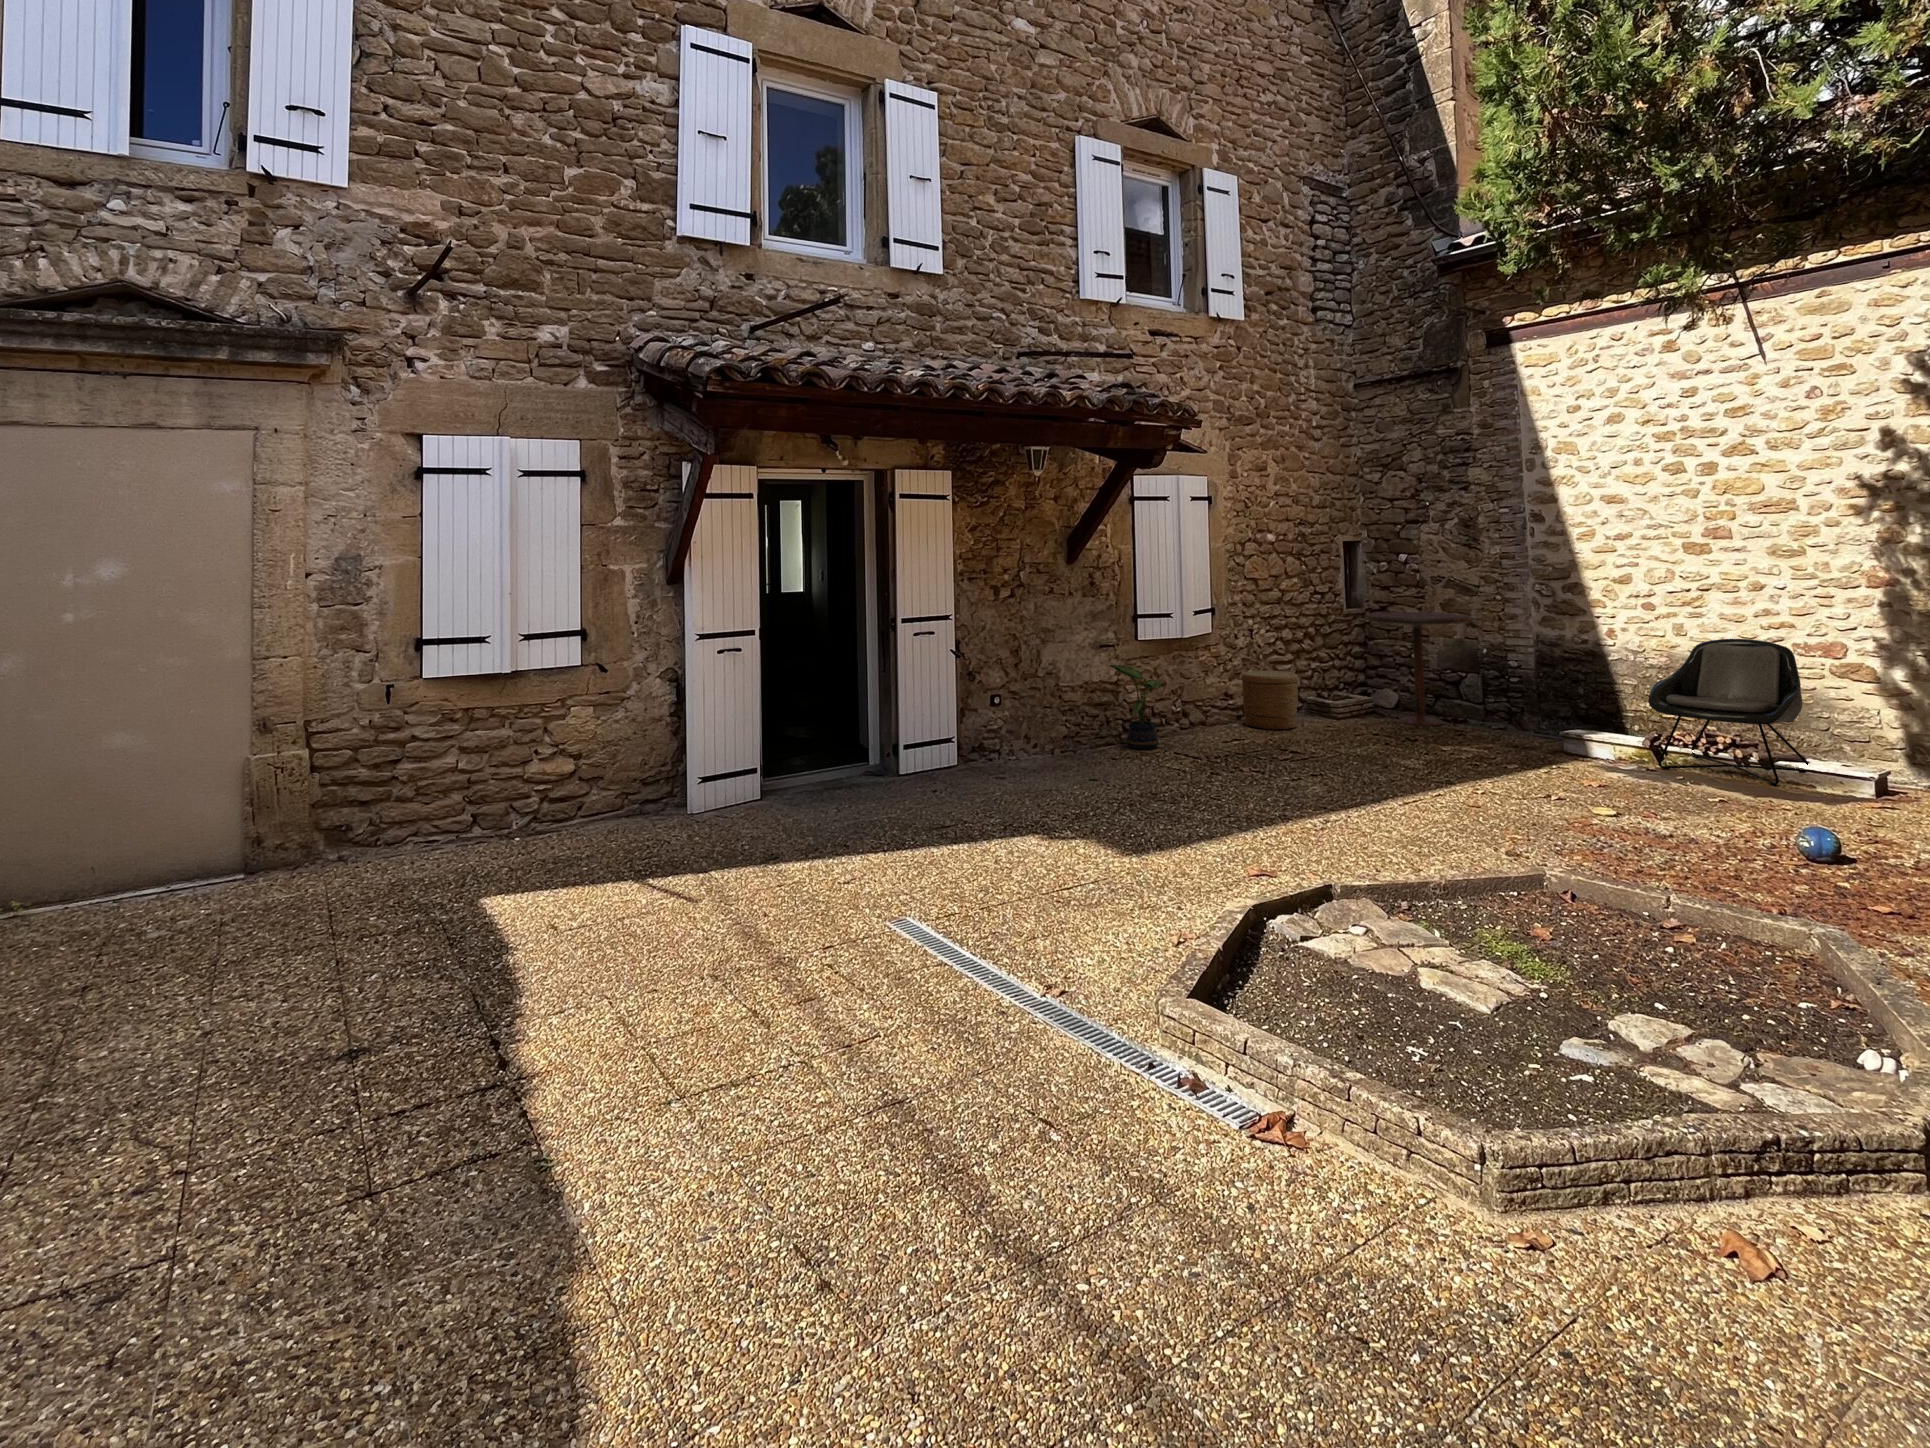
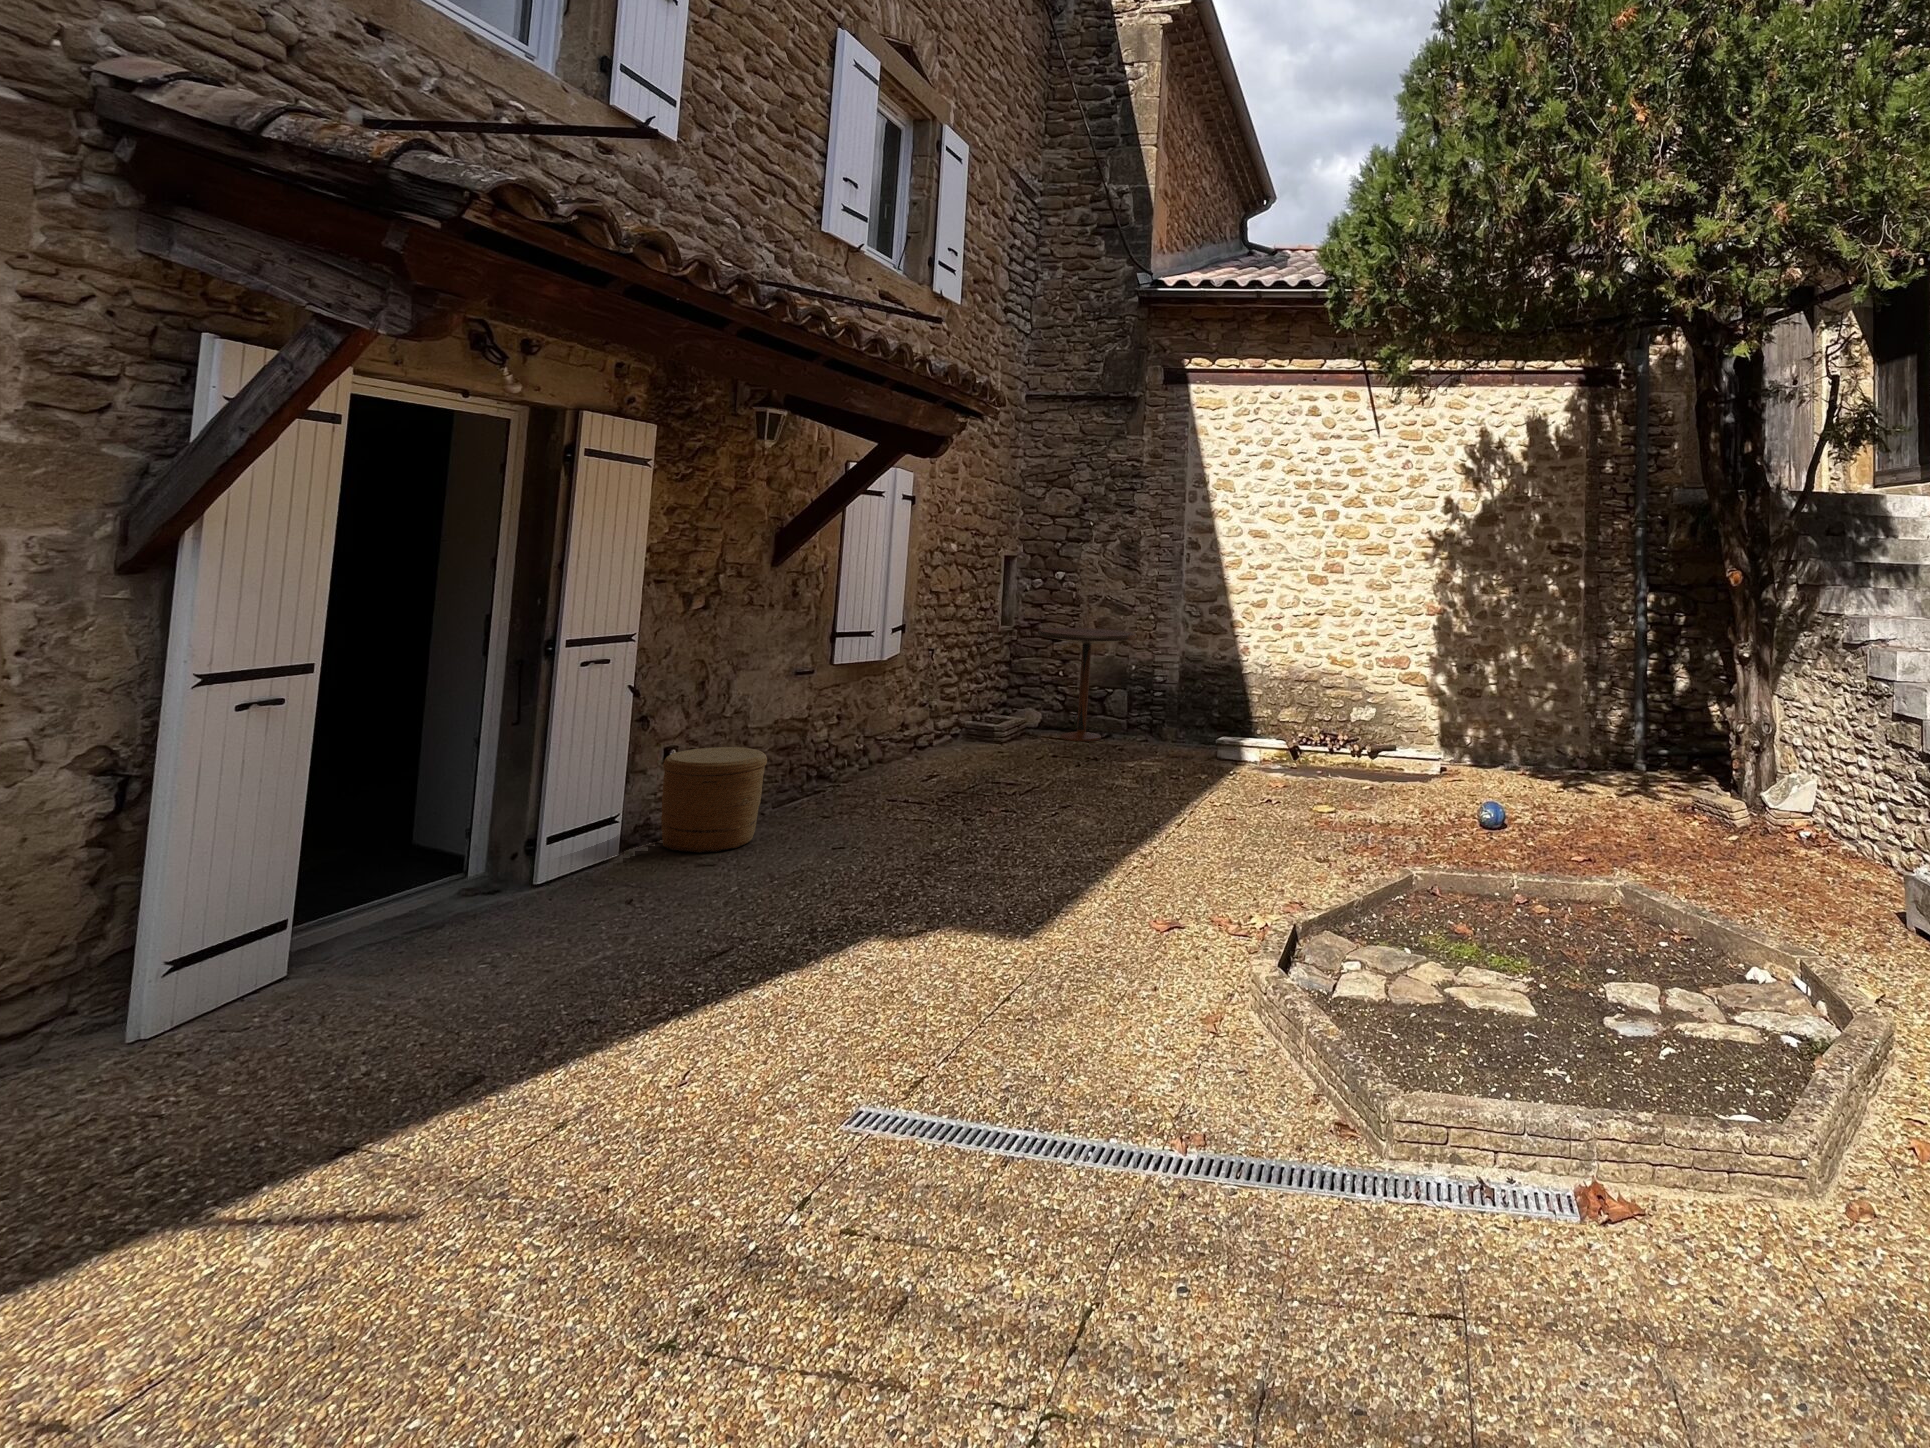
lounge chair: present [1648,639,1809,786] -> none [1298,654,1395,772]
potted plant: present [1110,665,1164,750] -> none [803,695,875,801]
woven basket: present [1241,671,1299,730] -> present [661,747,767,853]

